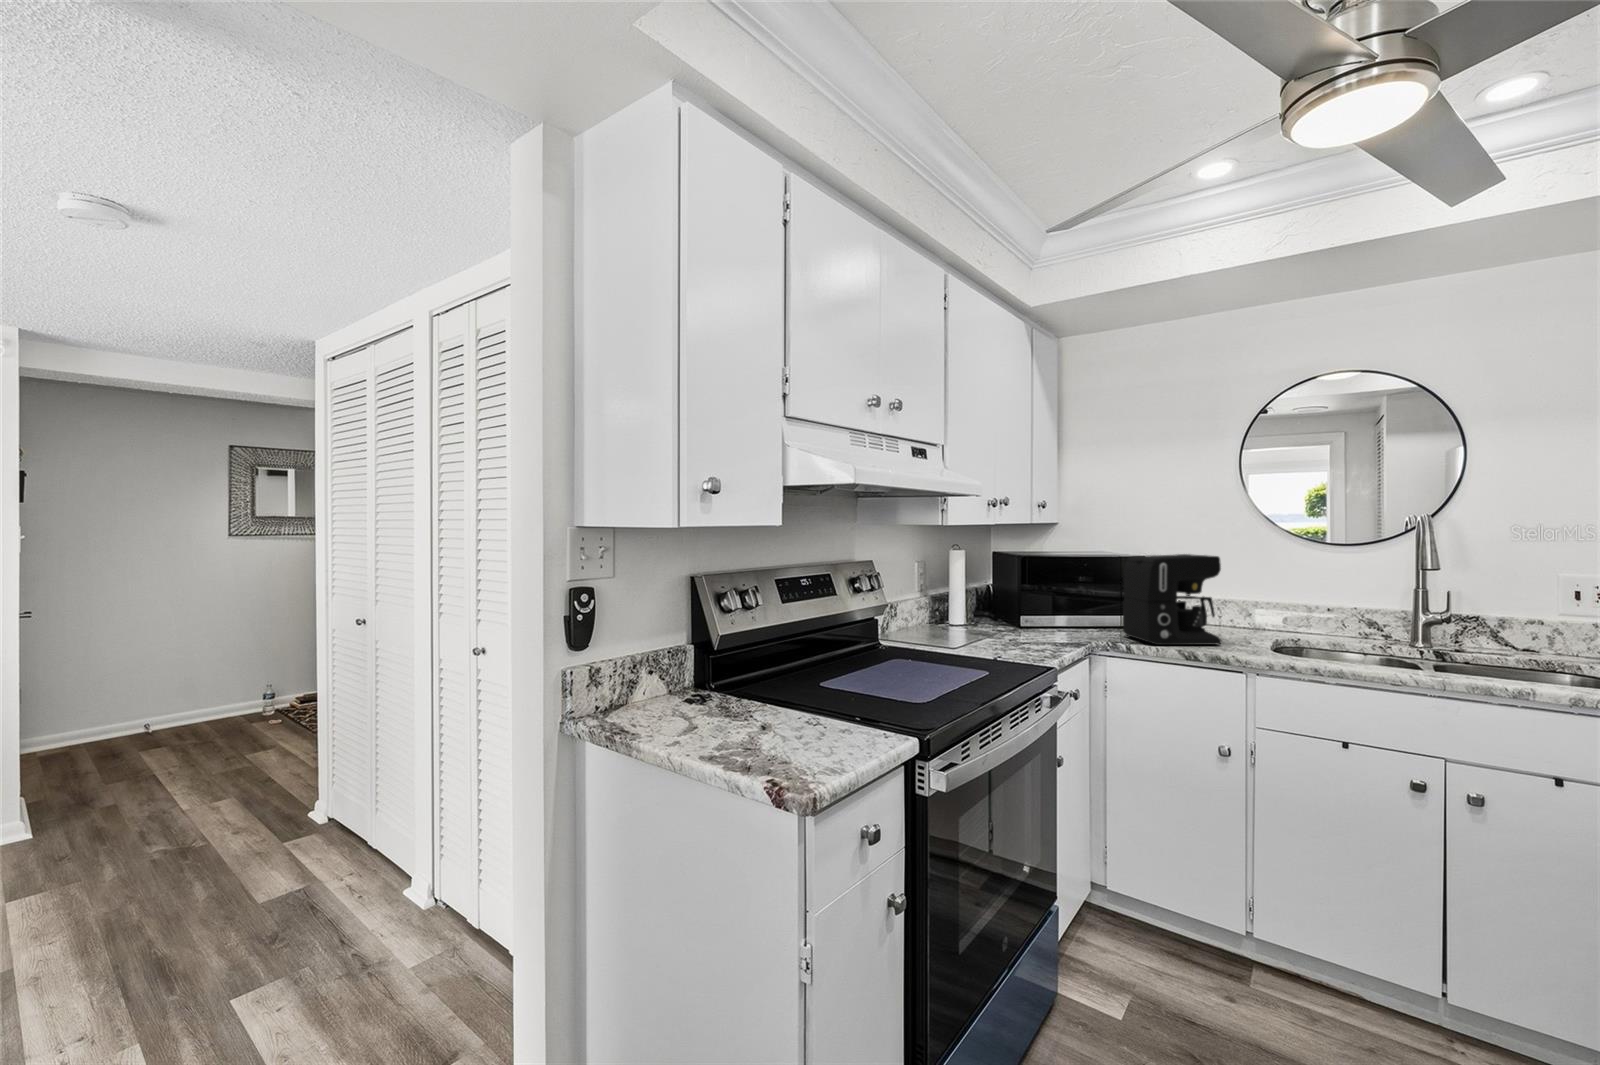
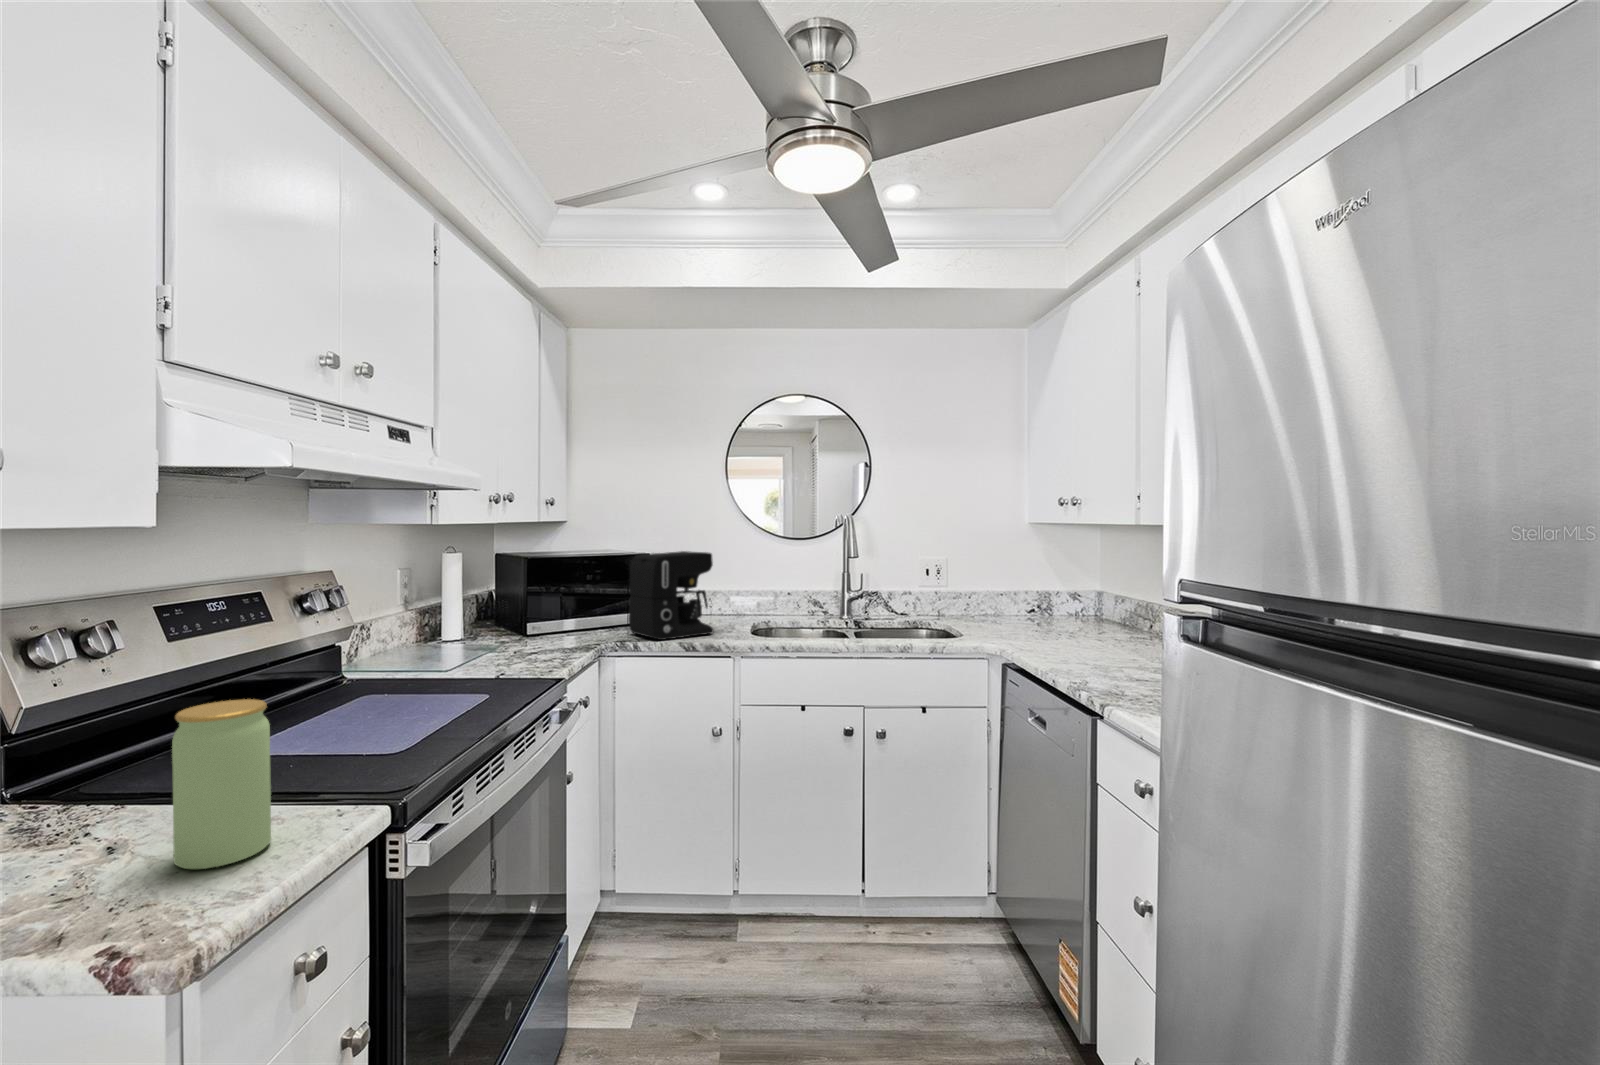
jar: none [795,642,846,751] -> present [172,699,271,869]

